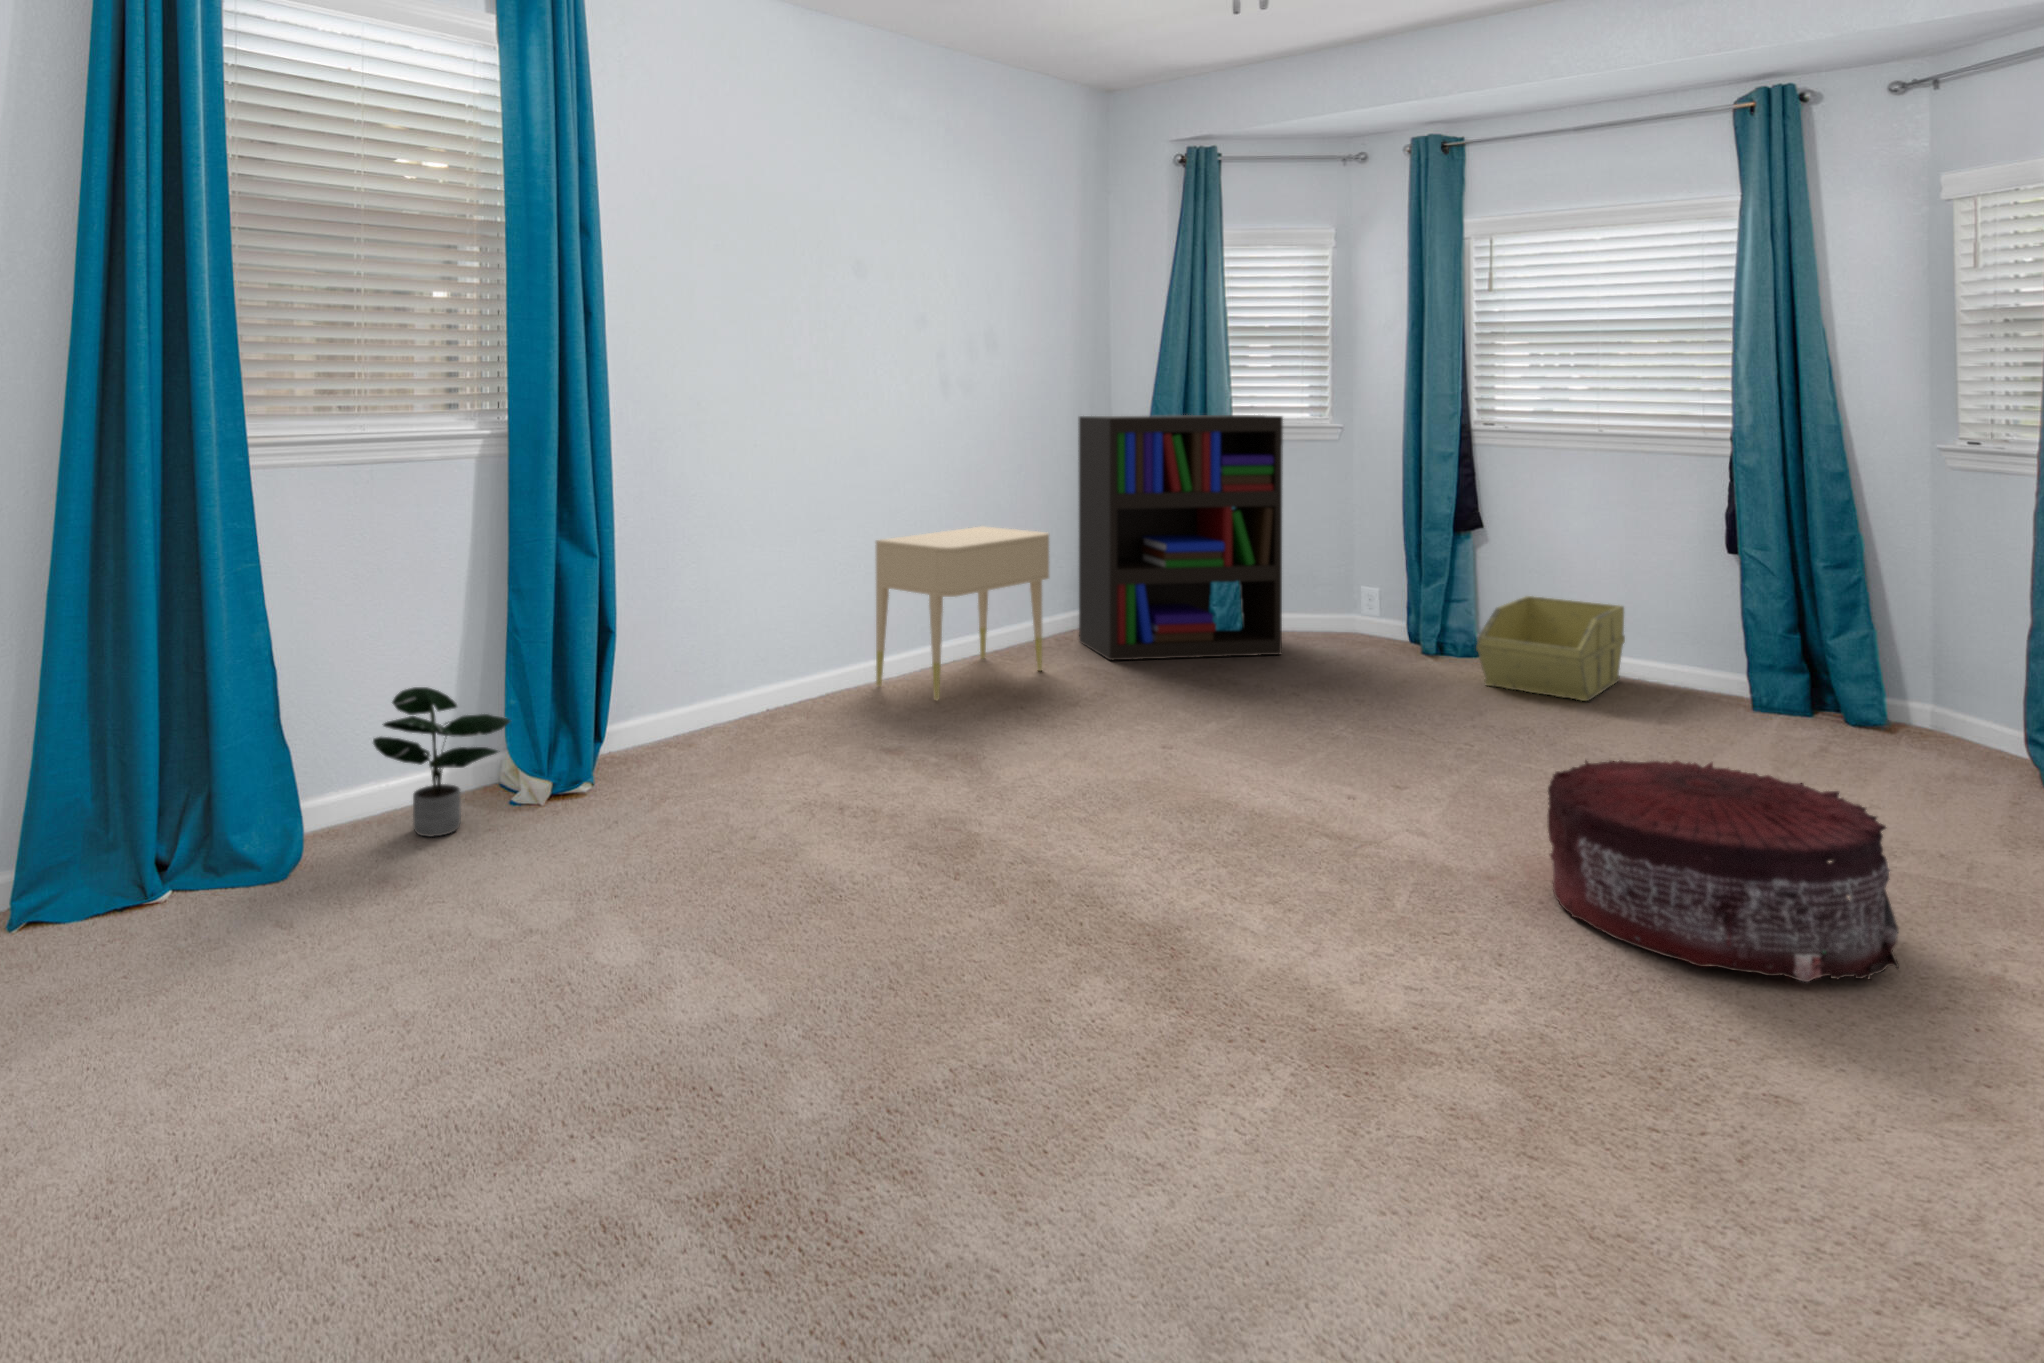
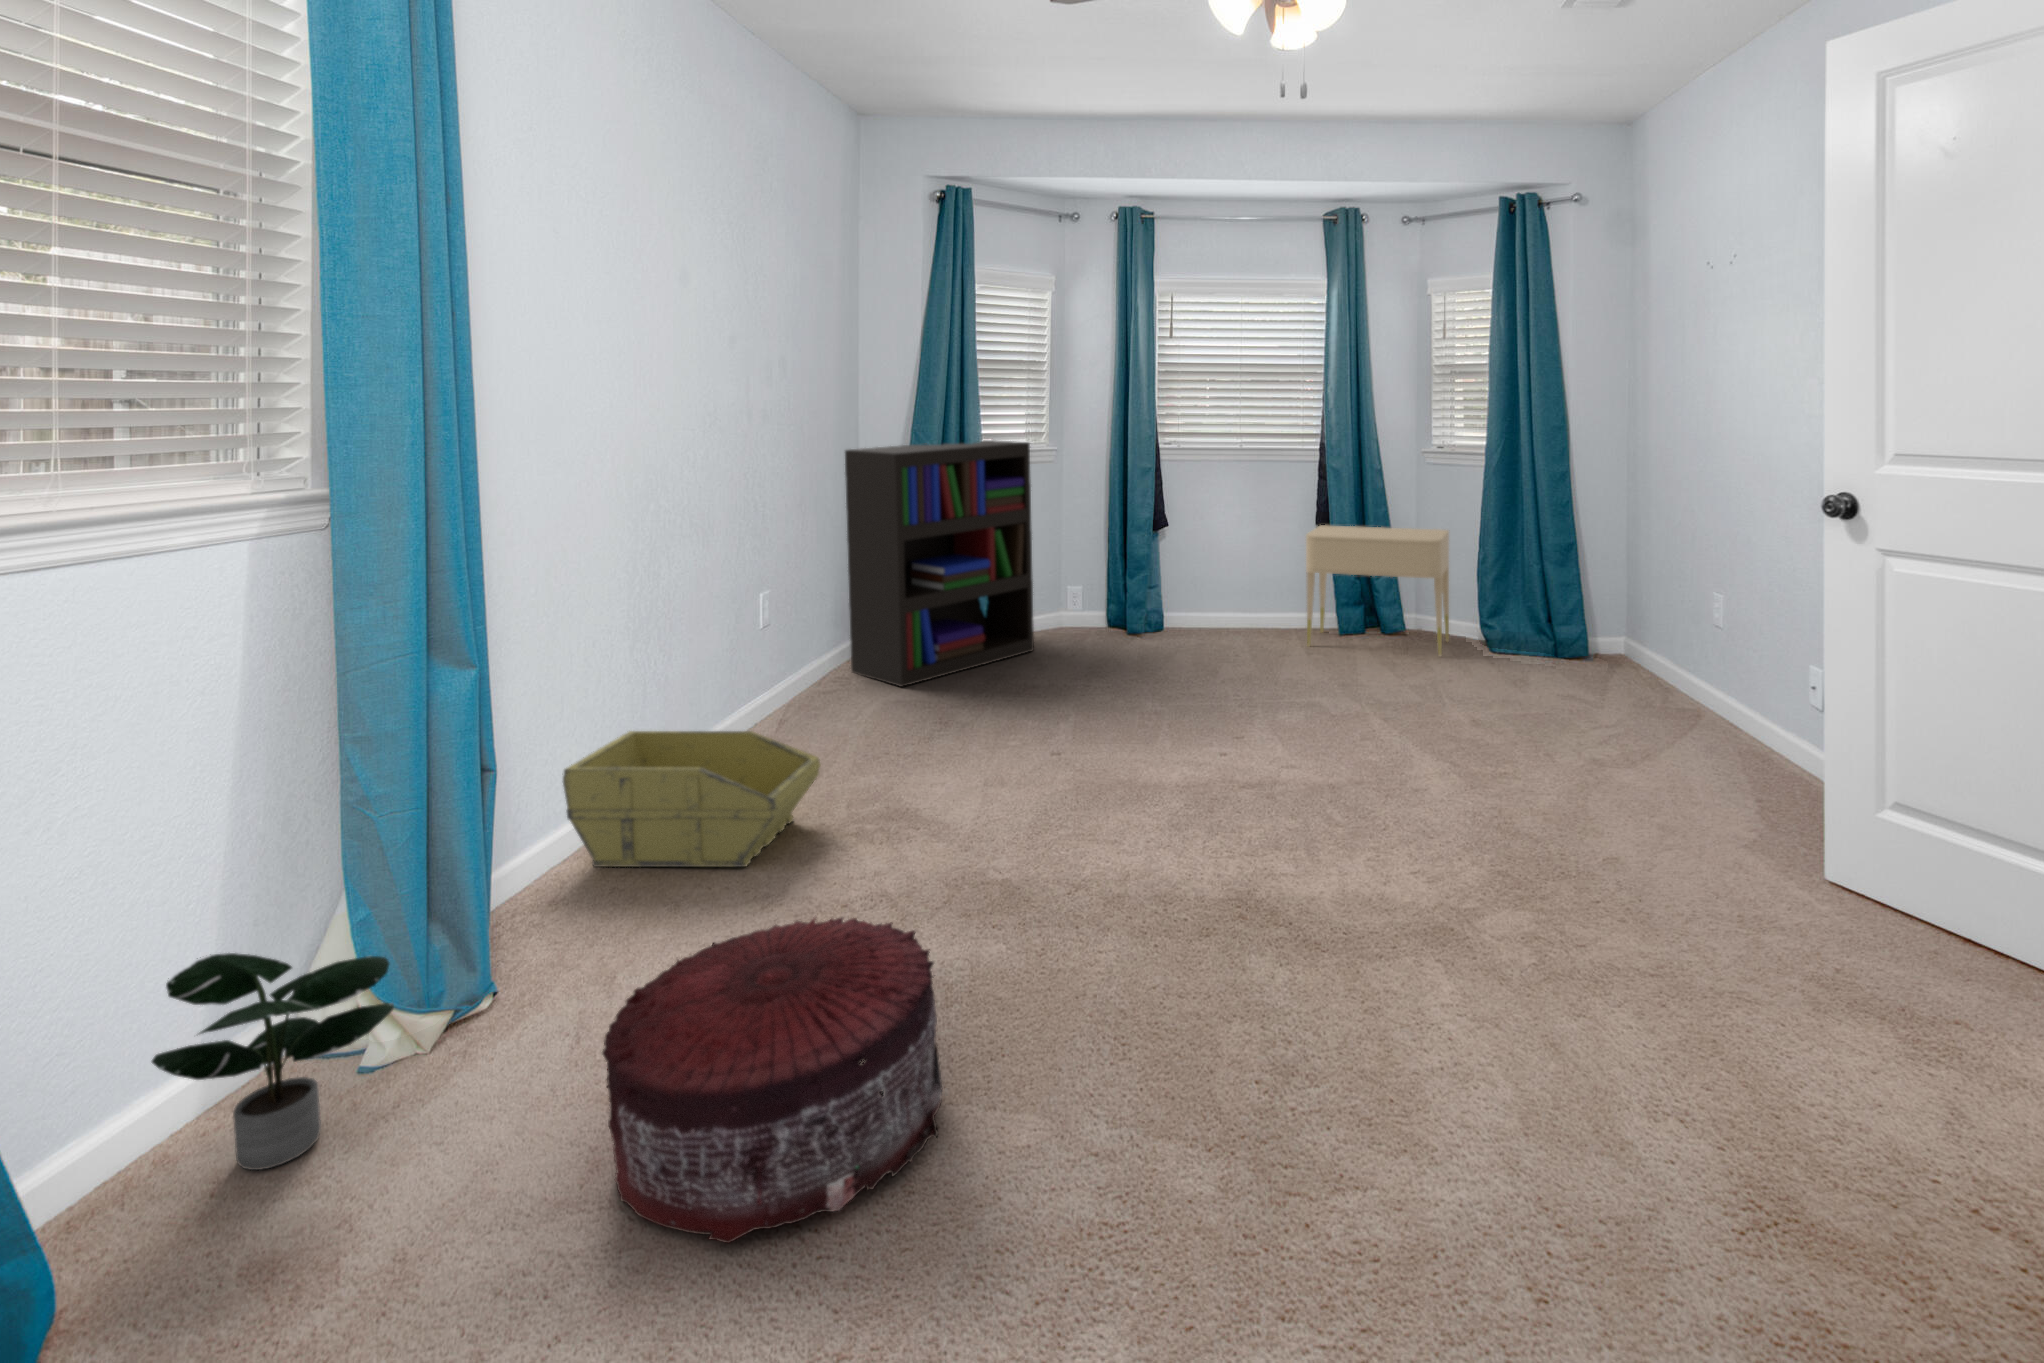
nightstand: present [875,526,1049,700] -> present [1306,525,1449,656]
storage bin: present [1476,596,1625,701] -> present [563,731,821,867]
pouf: present [1548,760,1899,982] -> present [602,918,942,1243]

